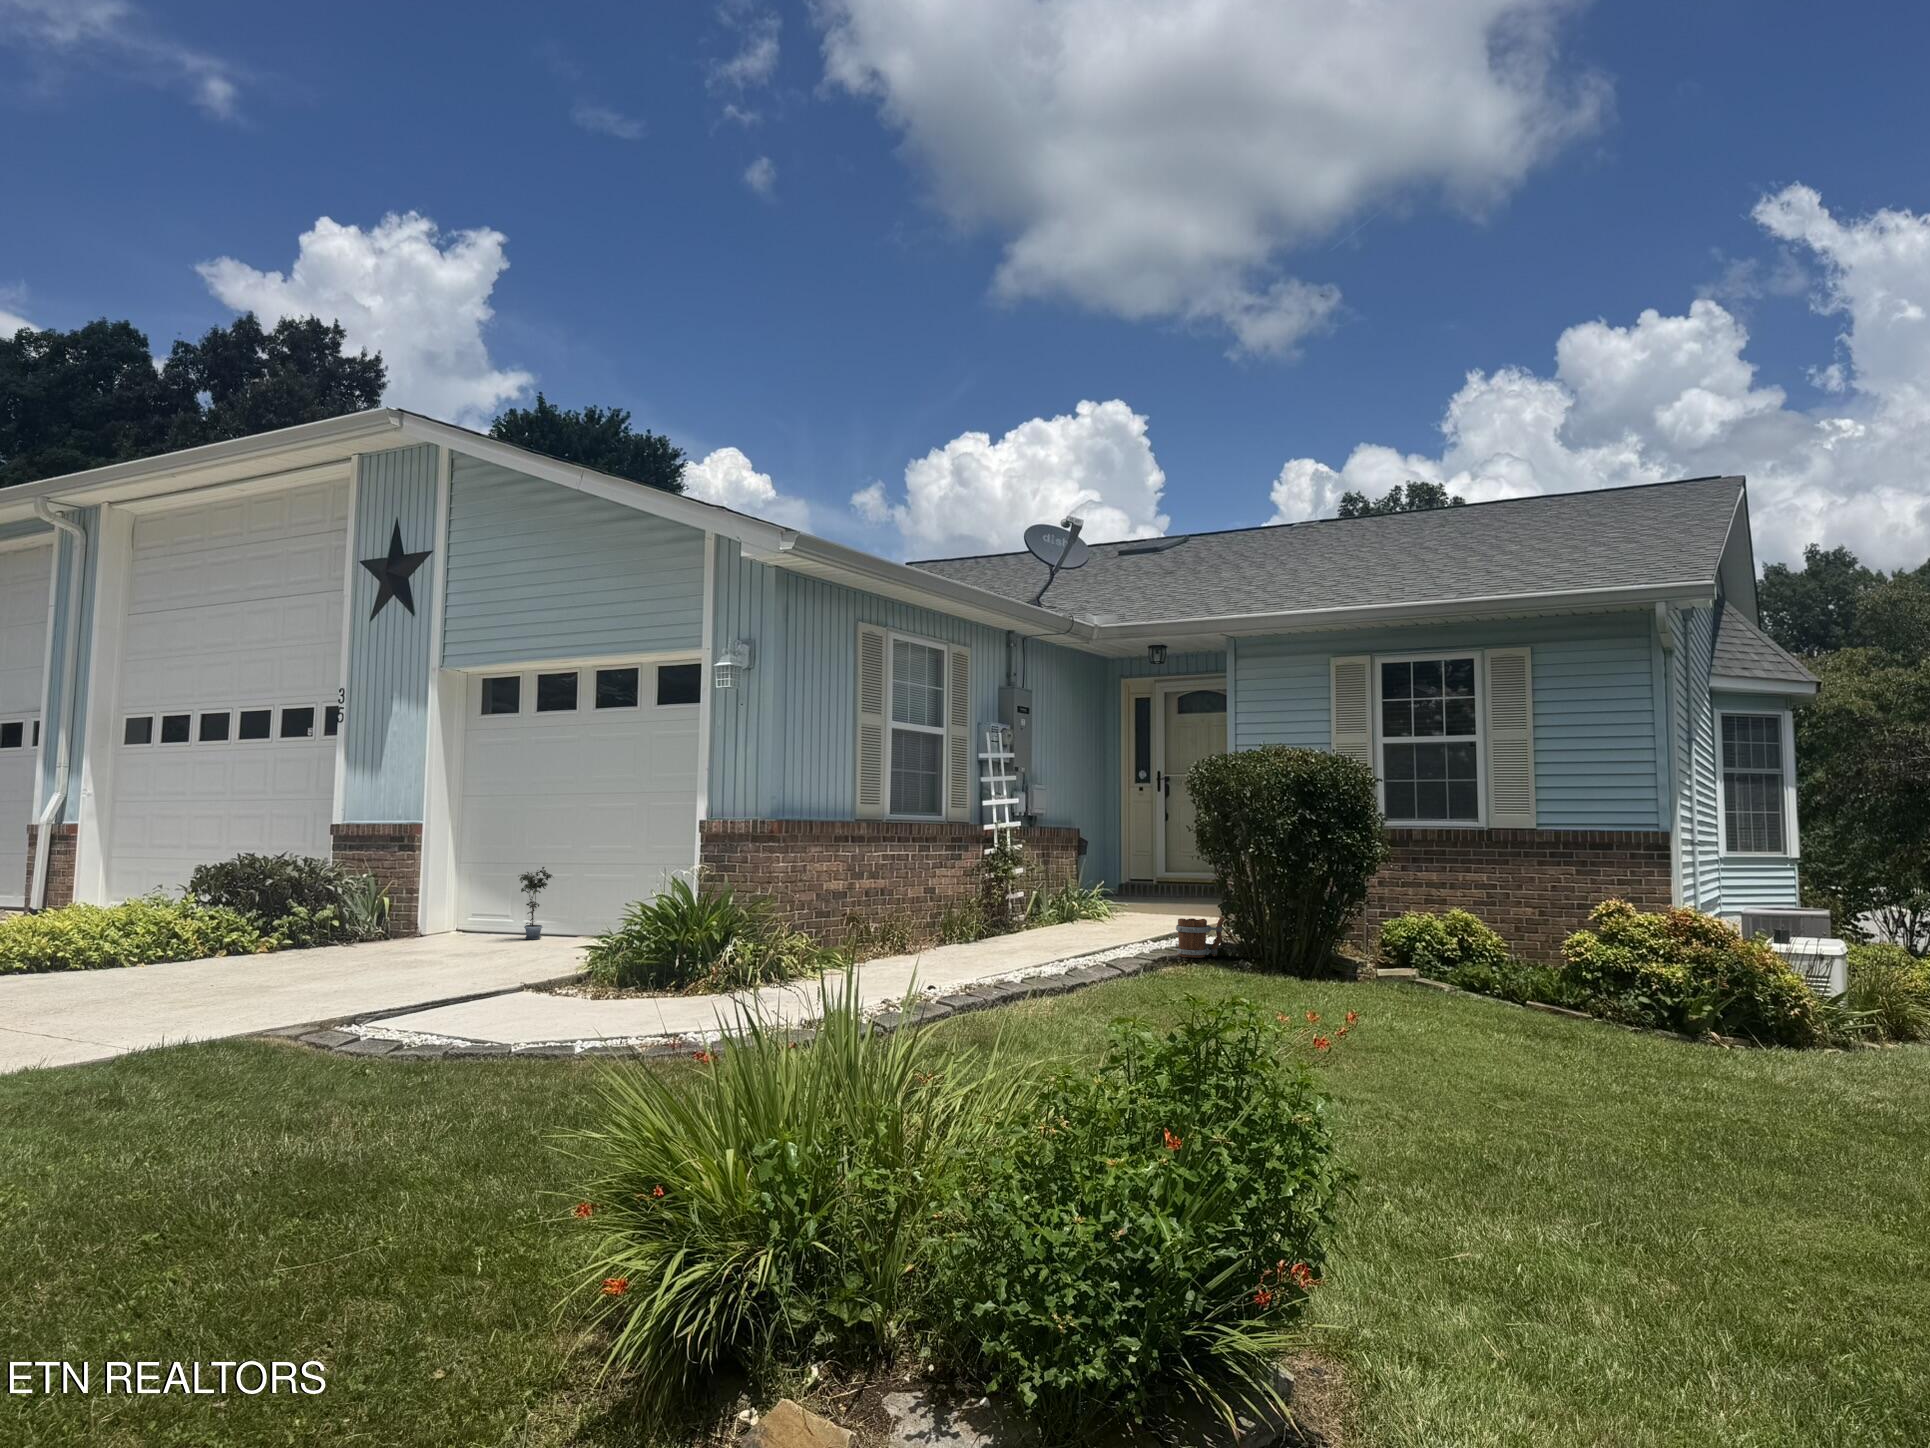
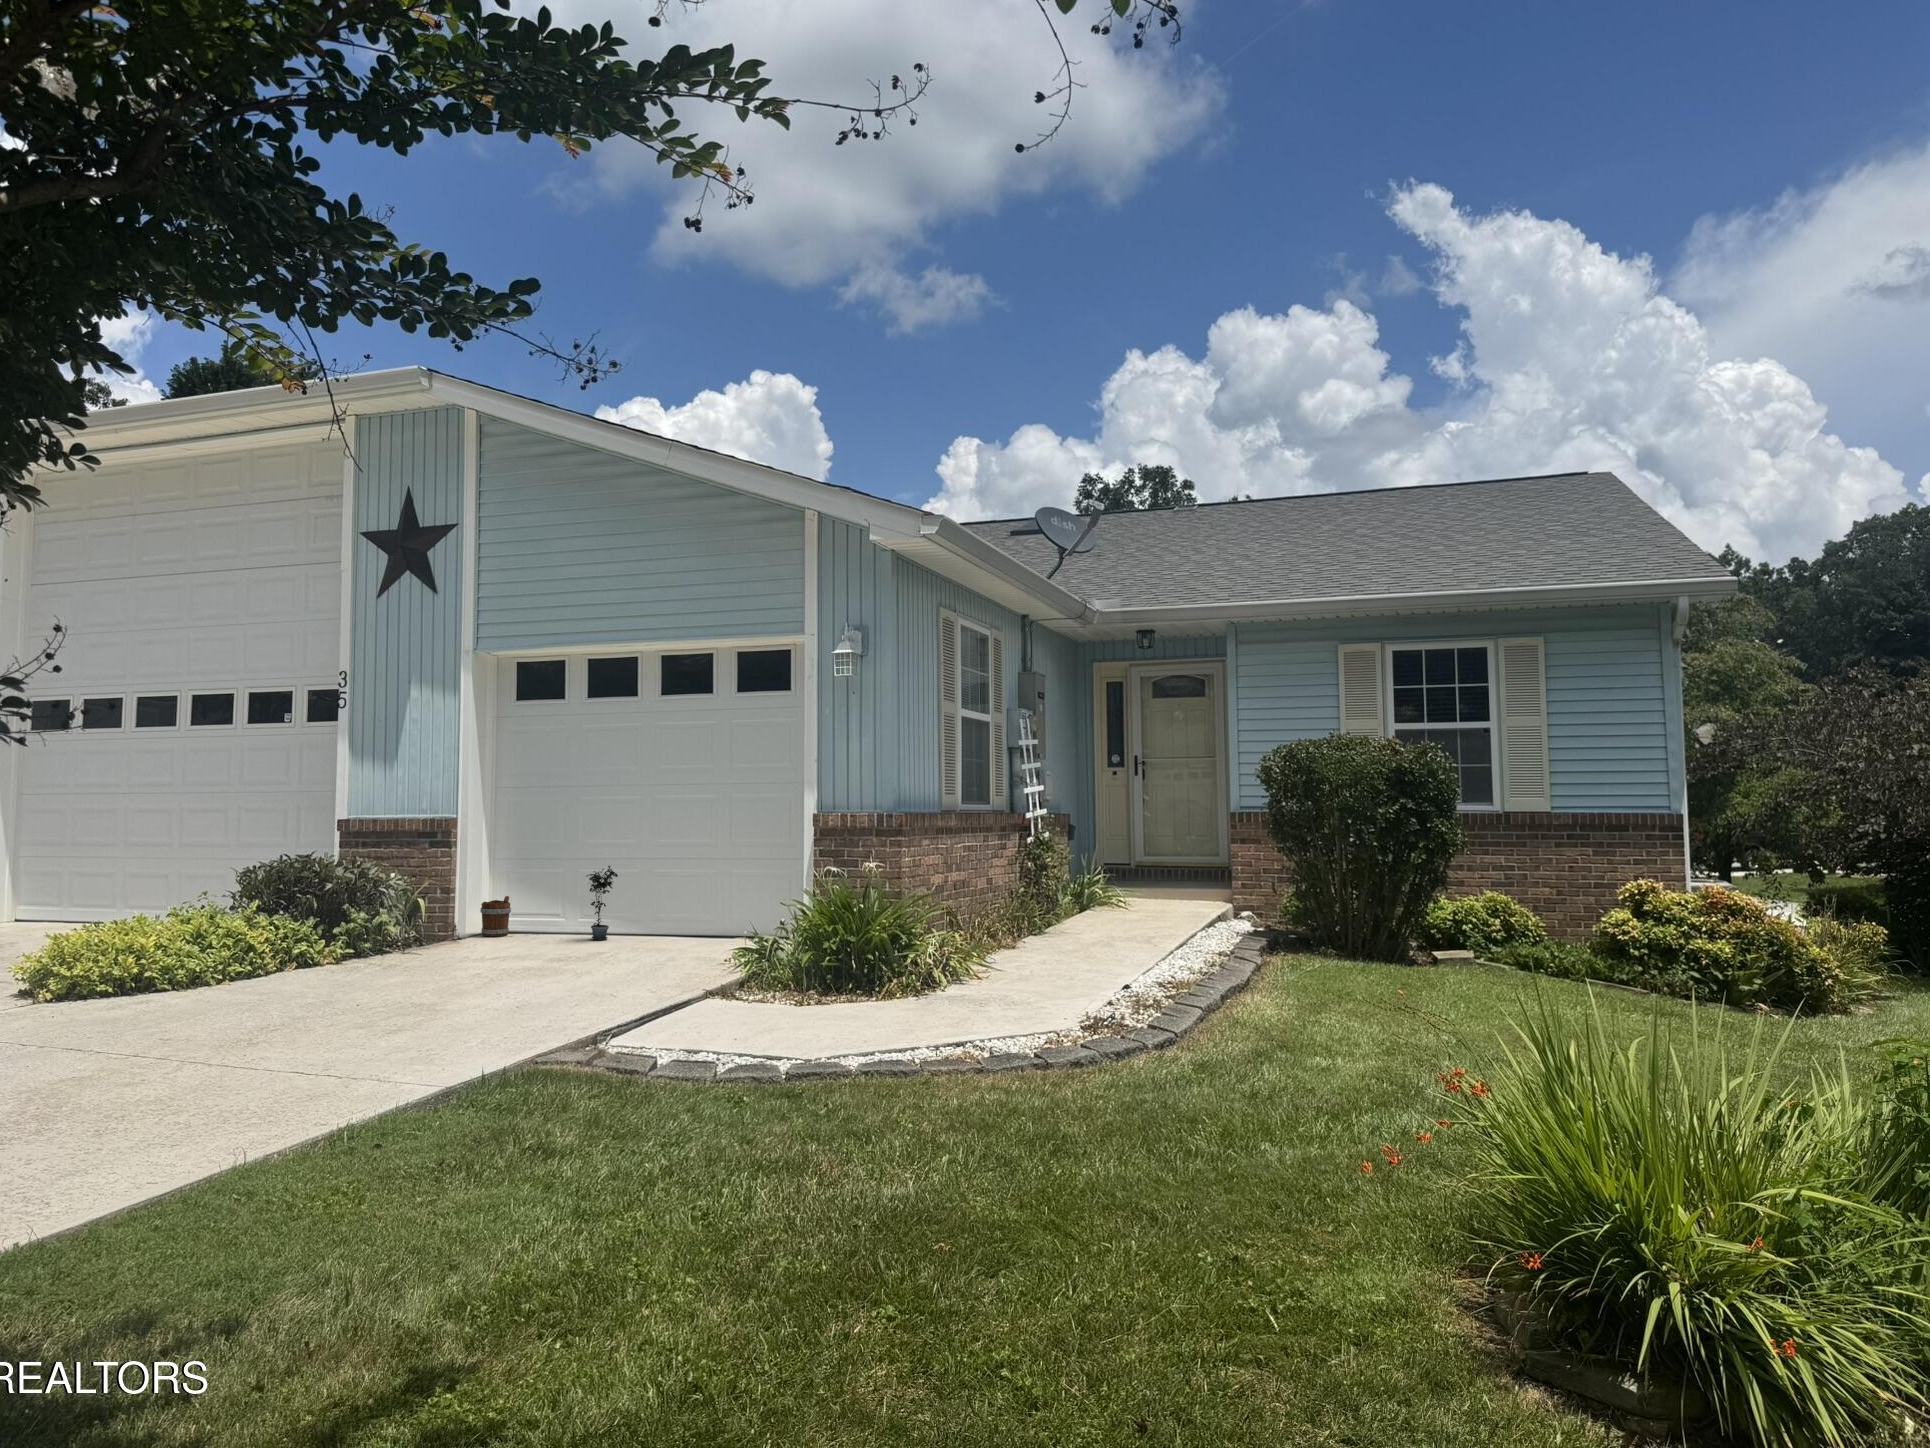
bucket: present [1176,917,1225,958] -> present [480,896,511,937]

